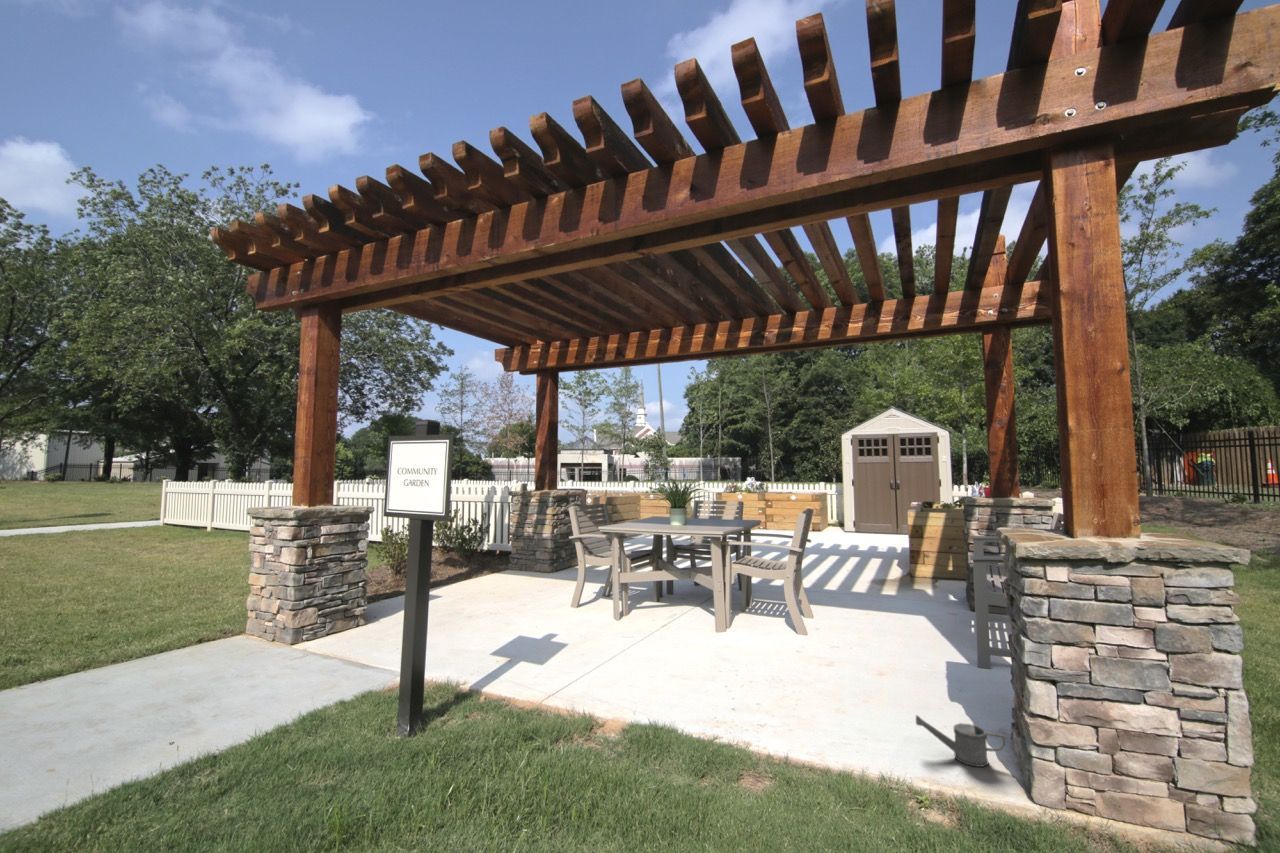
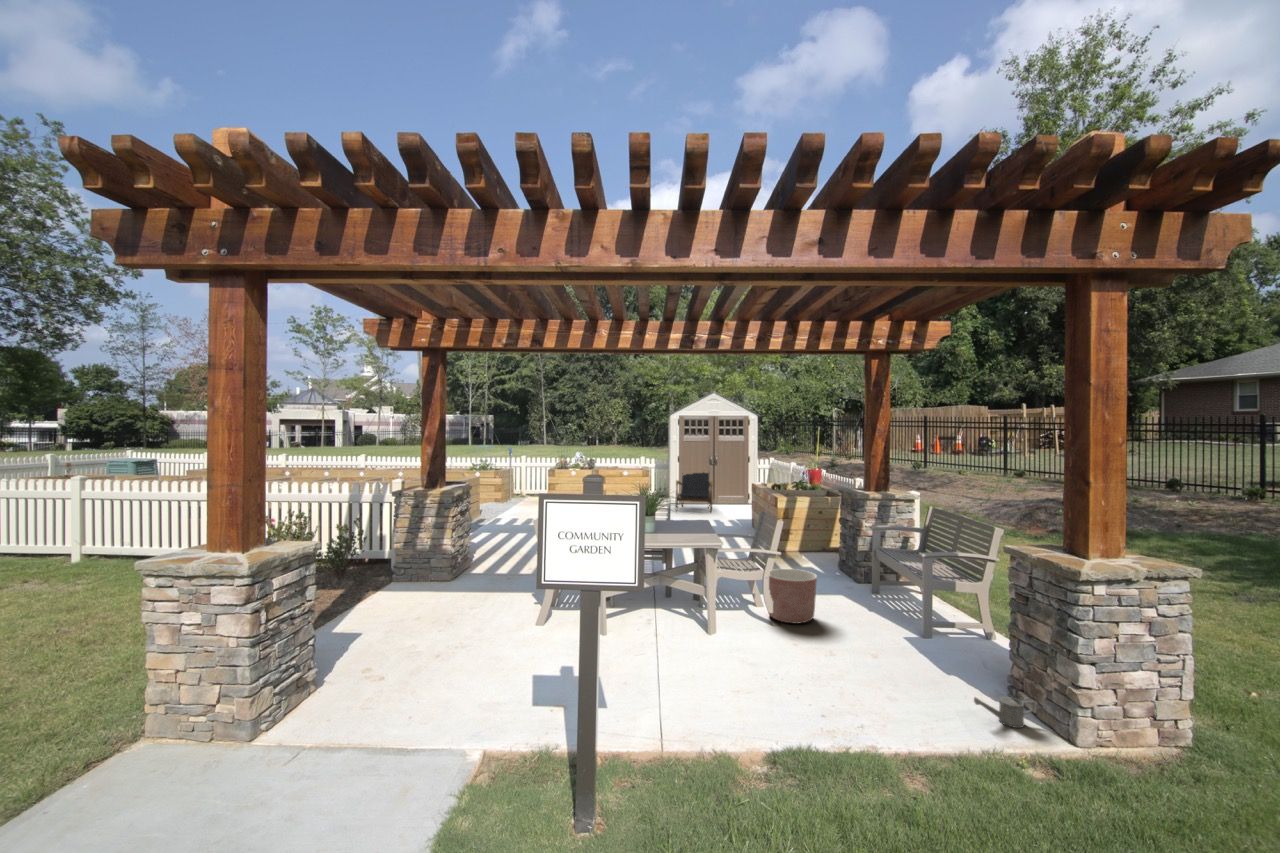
lounge chair: none [845,492,889,540] -> present [675,472,713,512]
planter: none [803,573,860,633] -> present [769,569,817,623]

